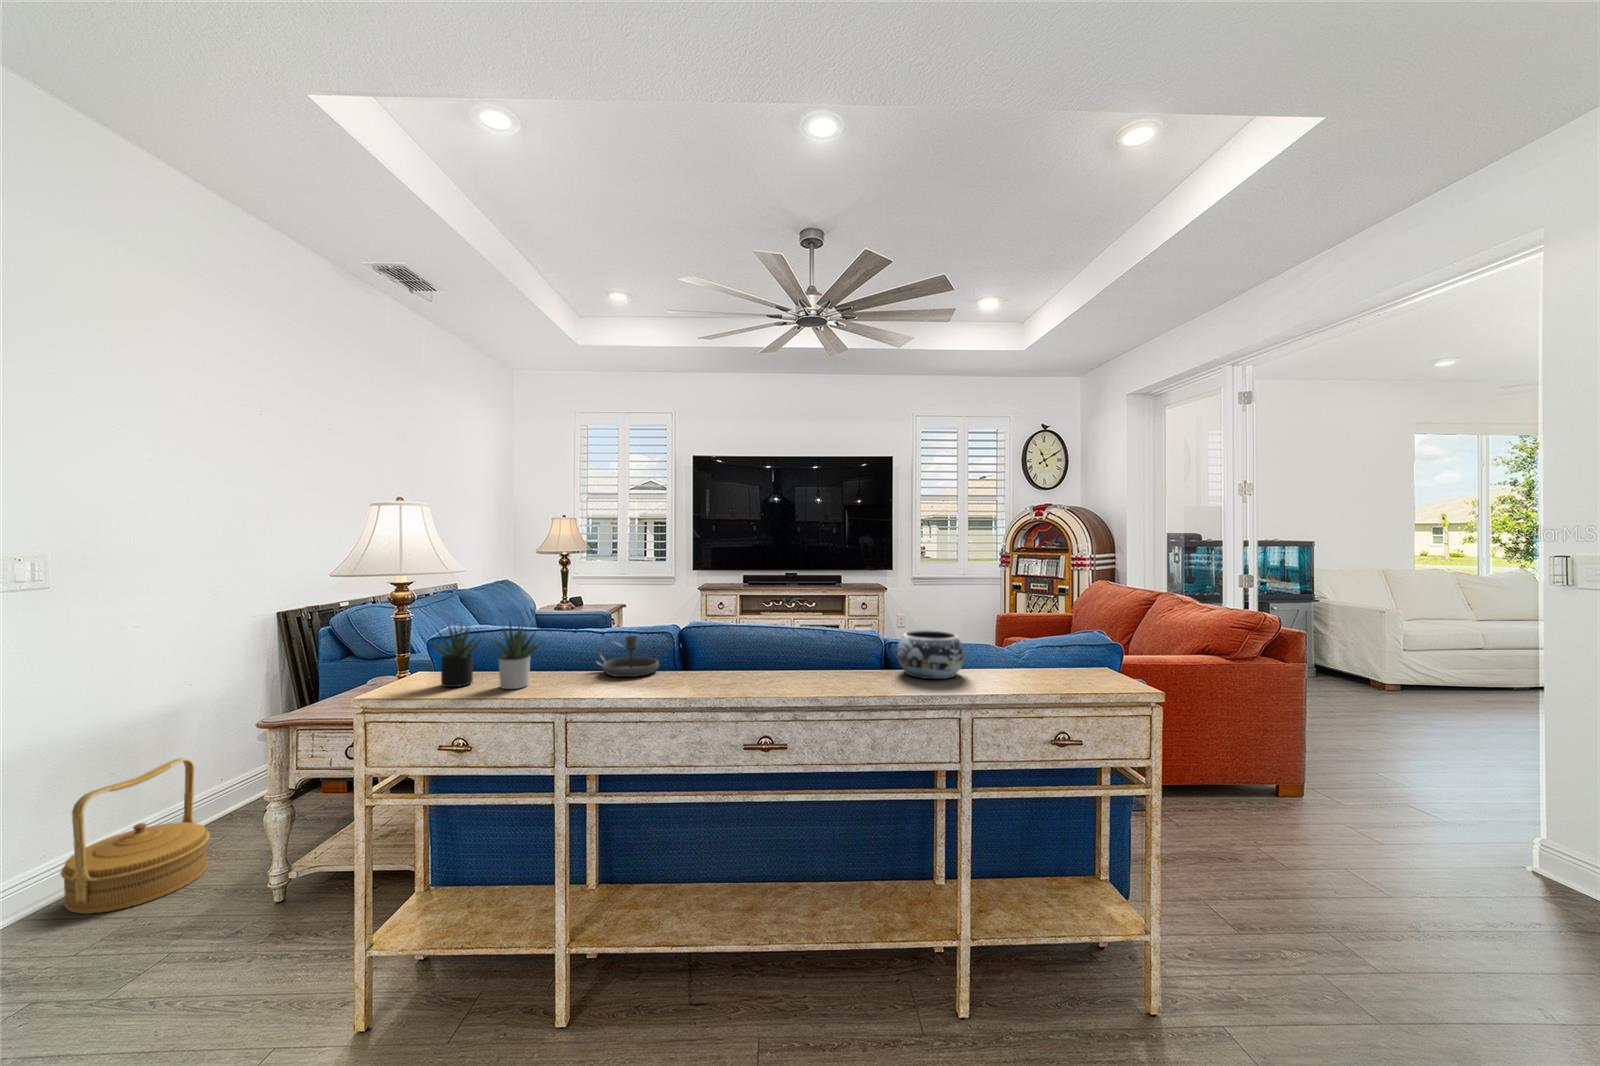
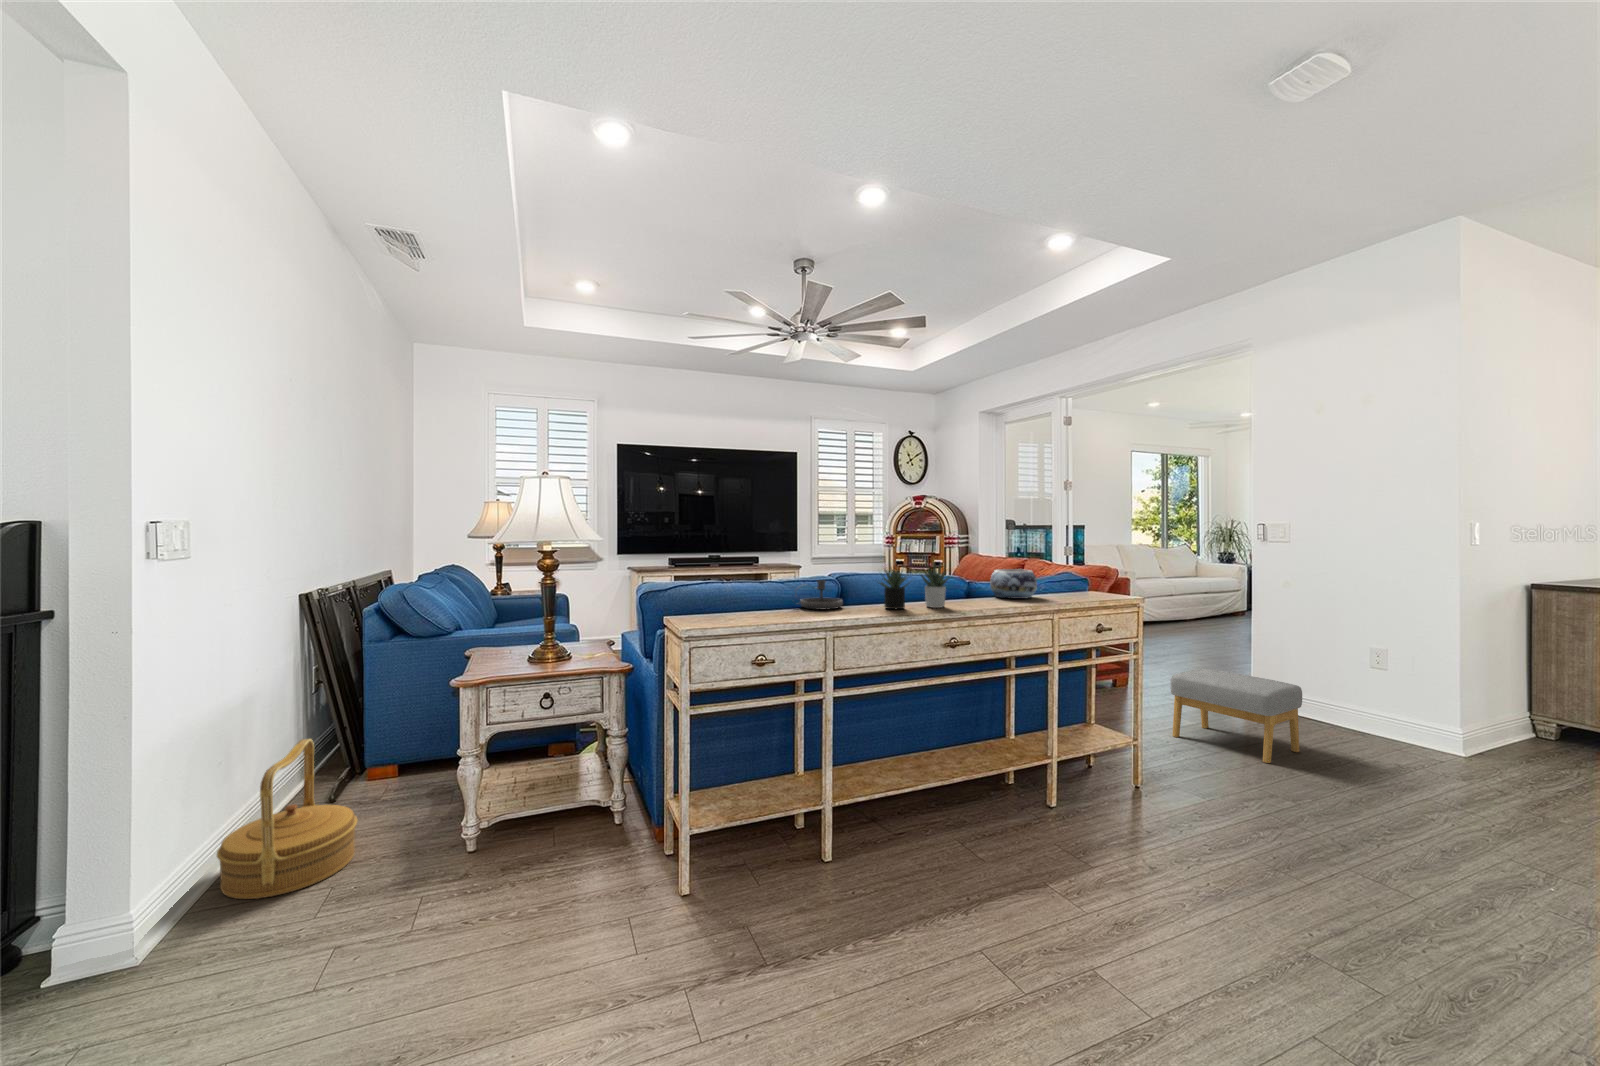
succulent plant: present [430,622,542,689] -> present [879,563,950,609]
footstool: none [1288,804,1553,1012] -> present [1171,669,1302,763]

